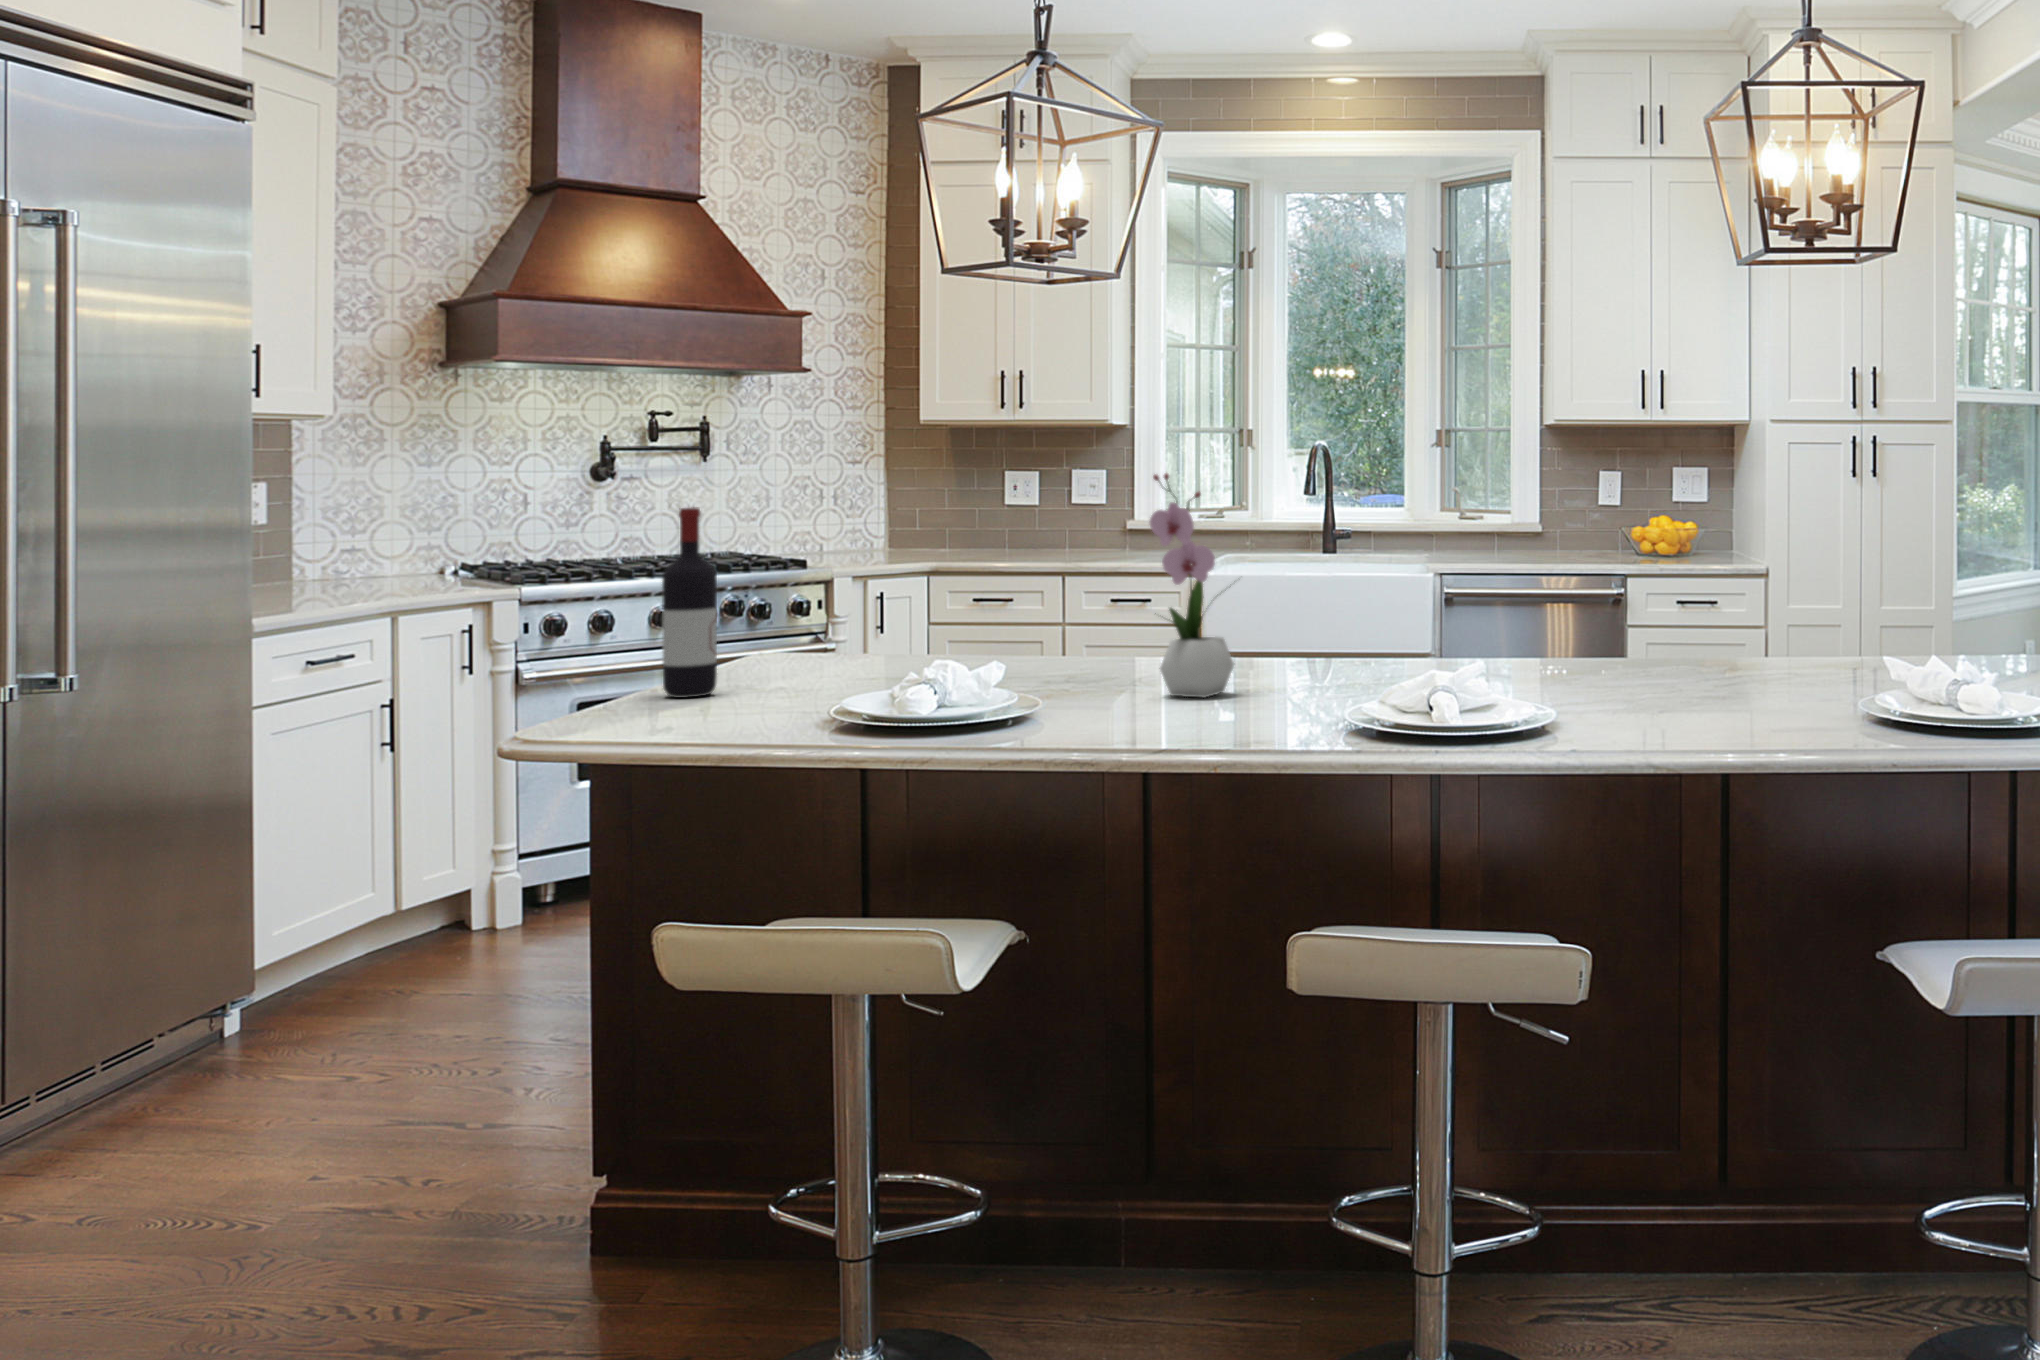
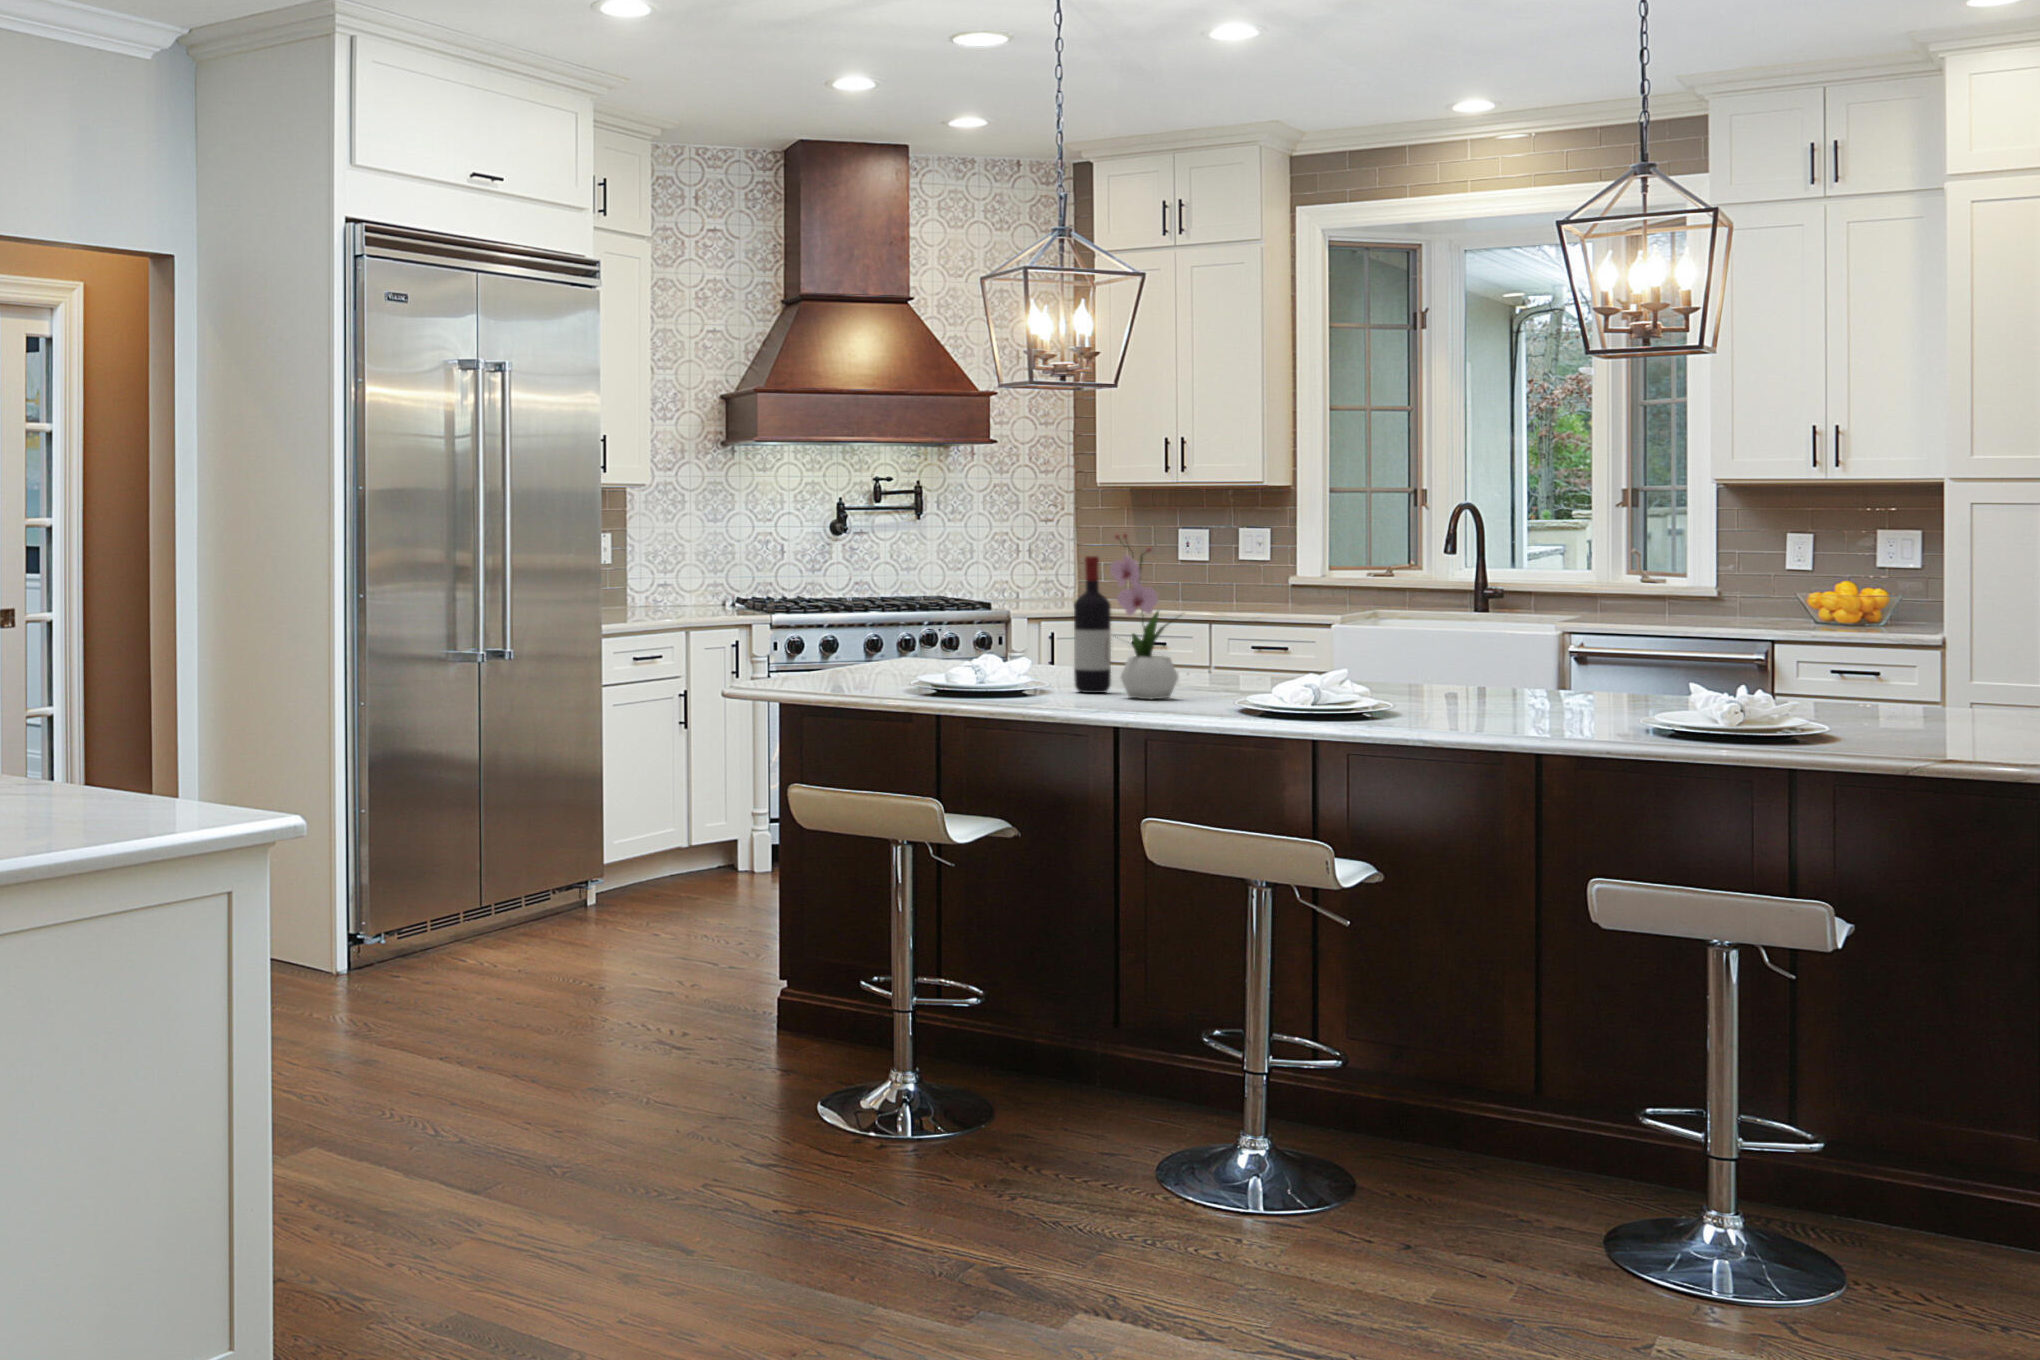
wine bottle: present [662,507,717,698] -> present [1074,556,1111,693]

